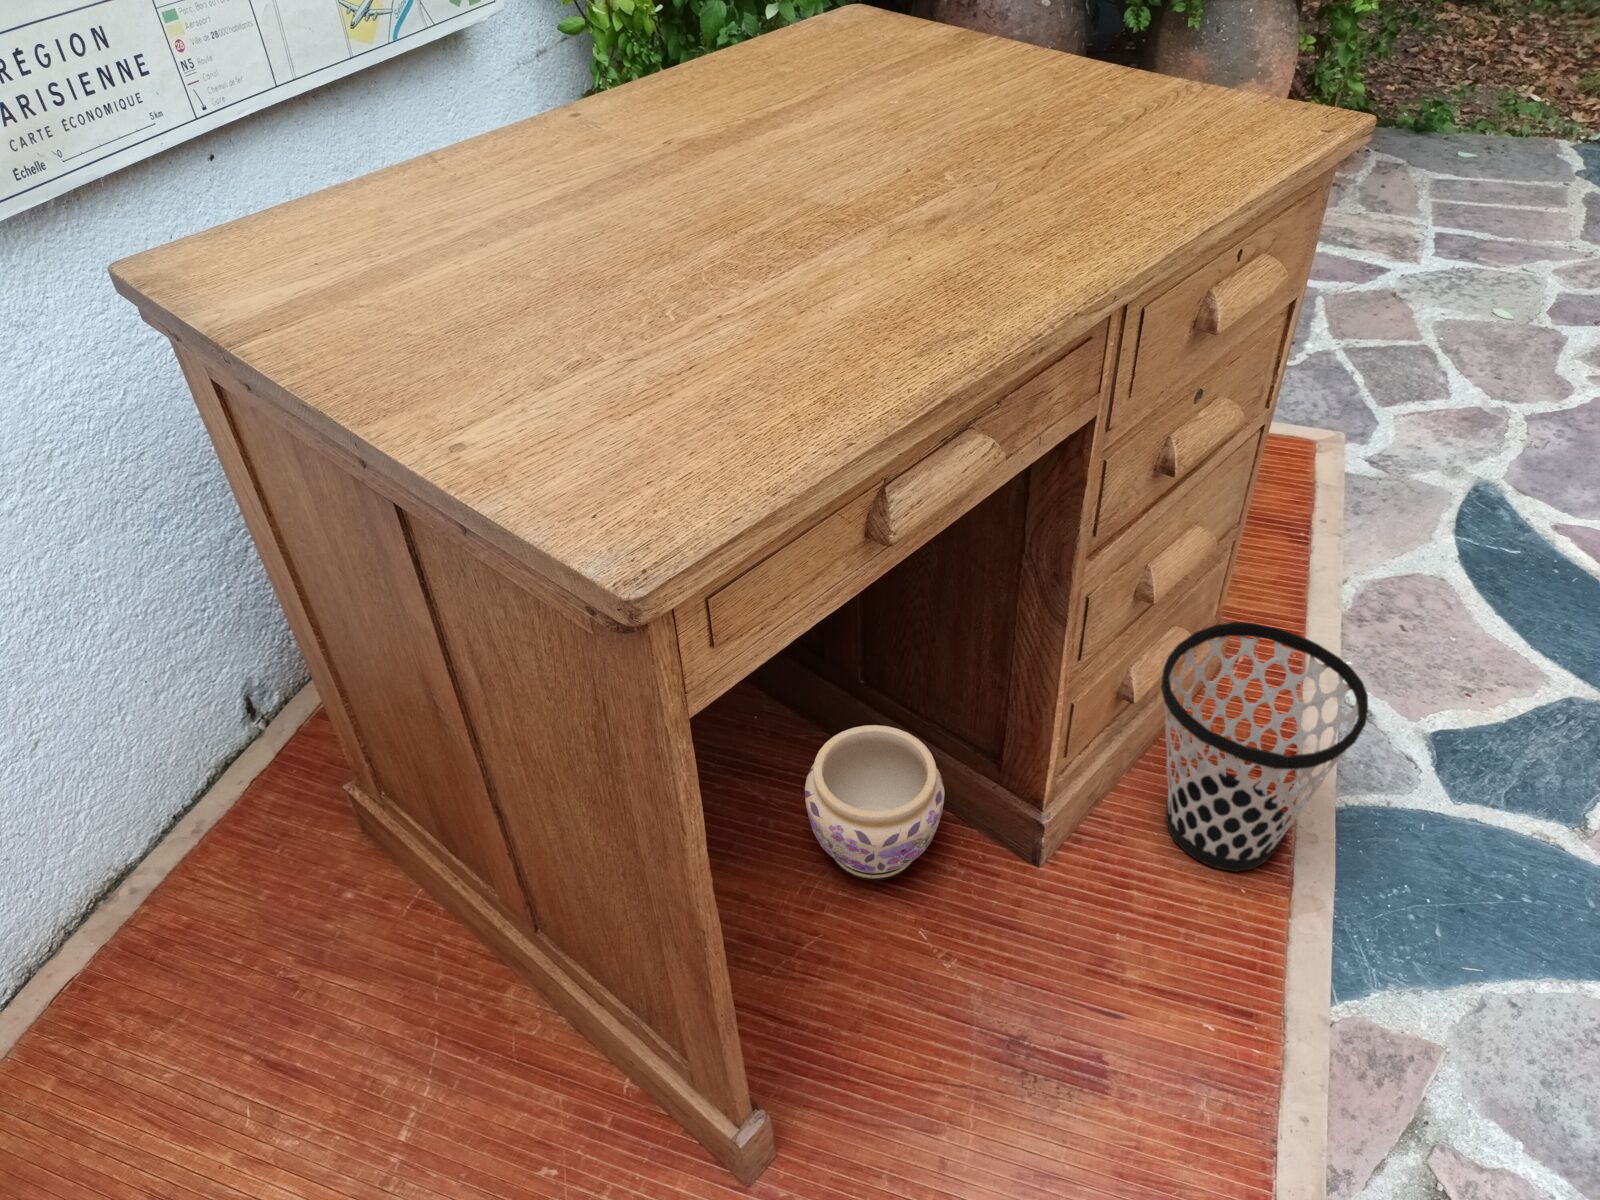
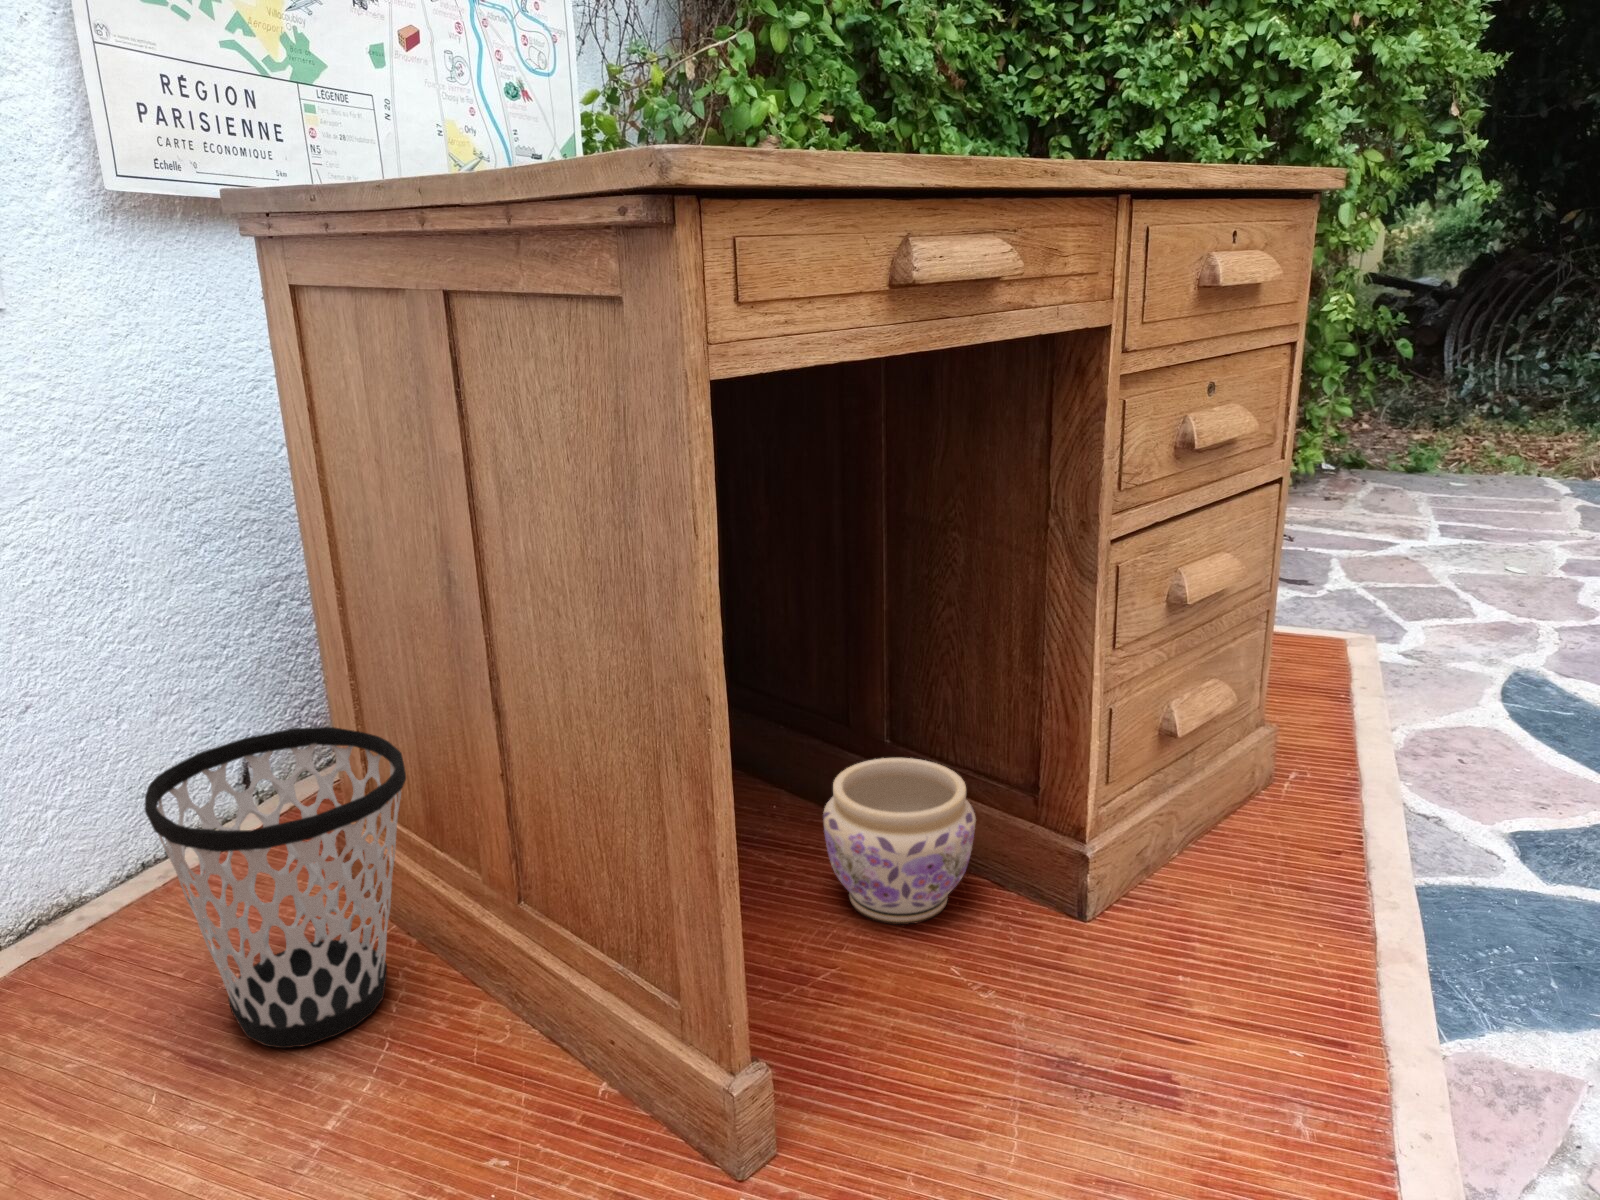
wastebasket: present [1161,622,1368,872] -> present [145,727,406,1048]

